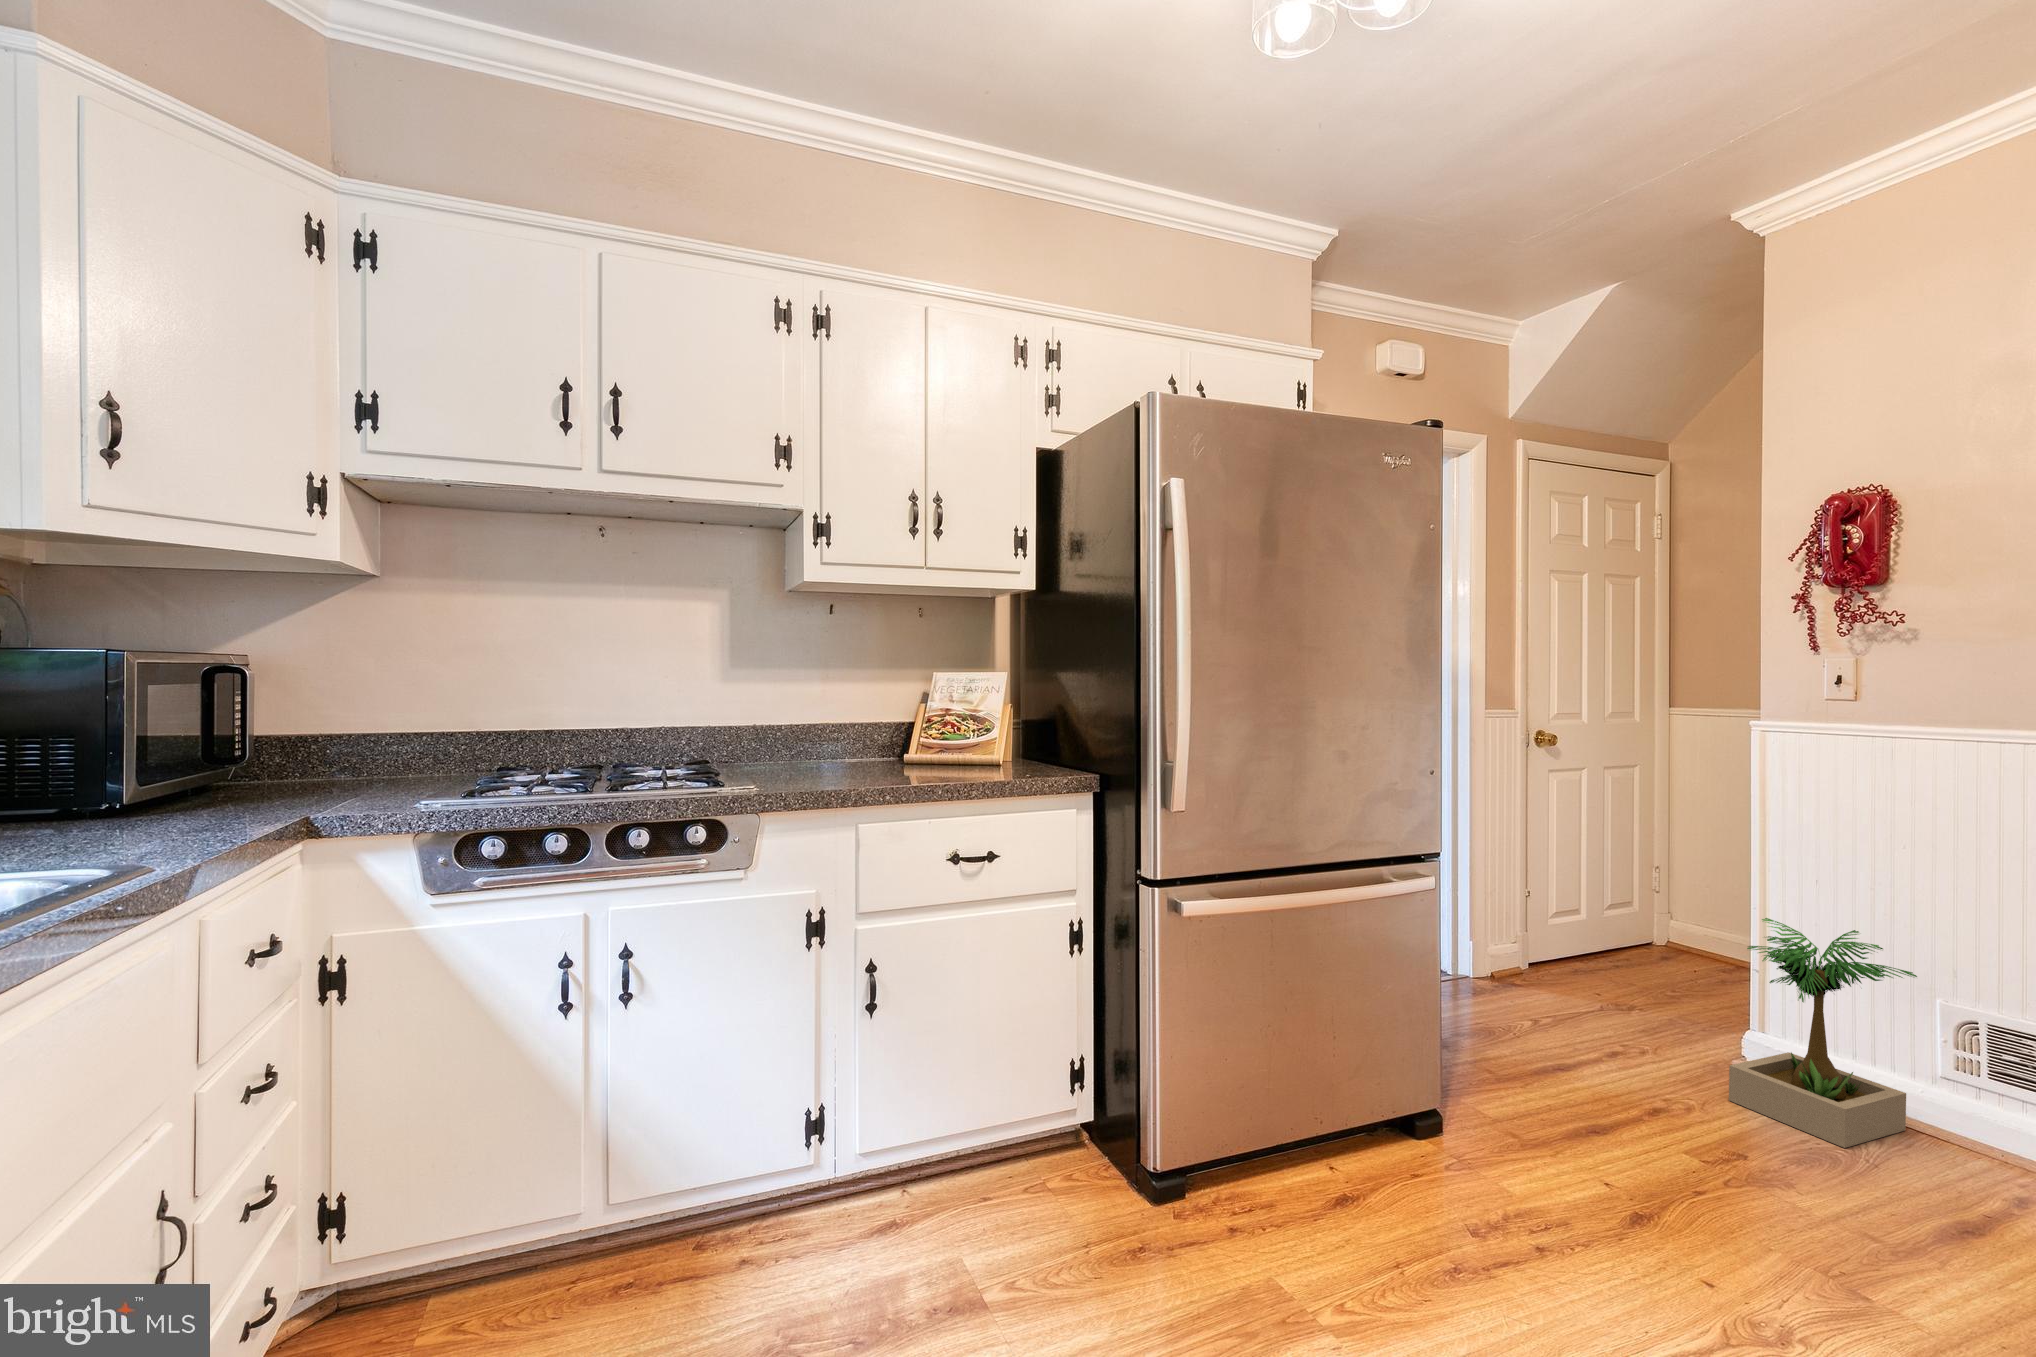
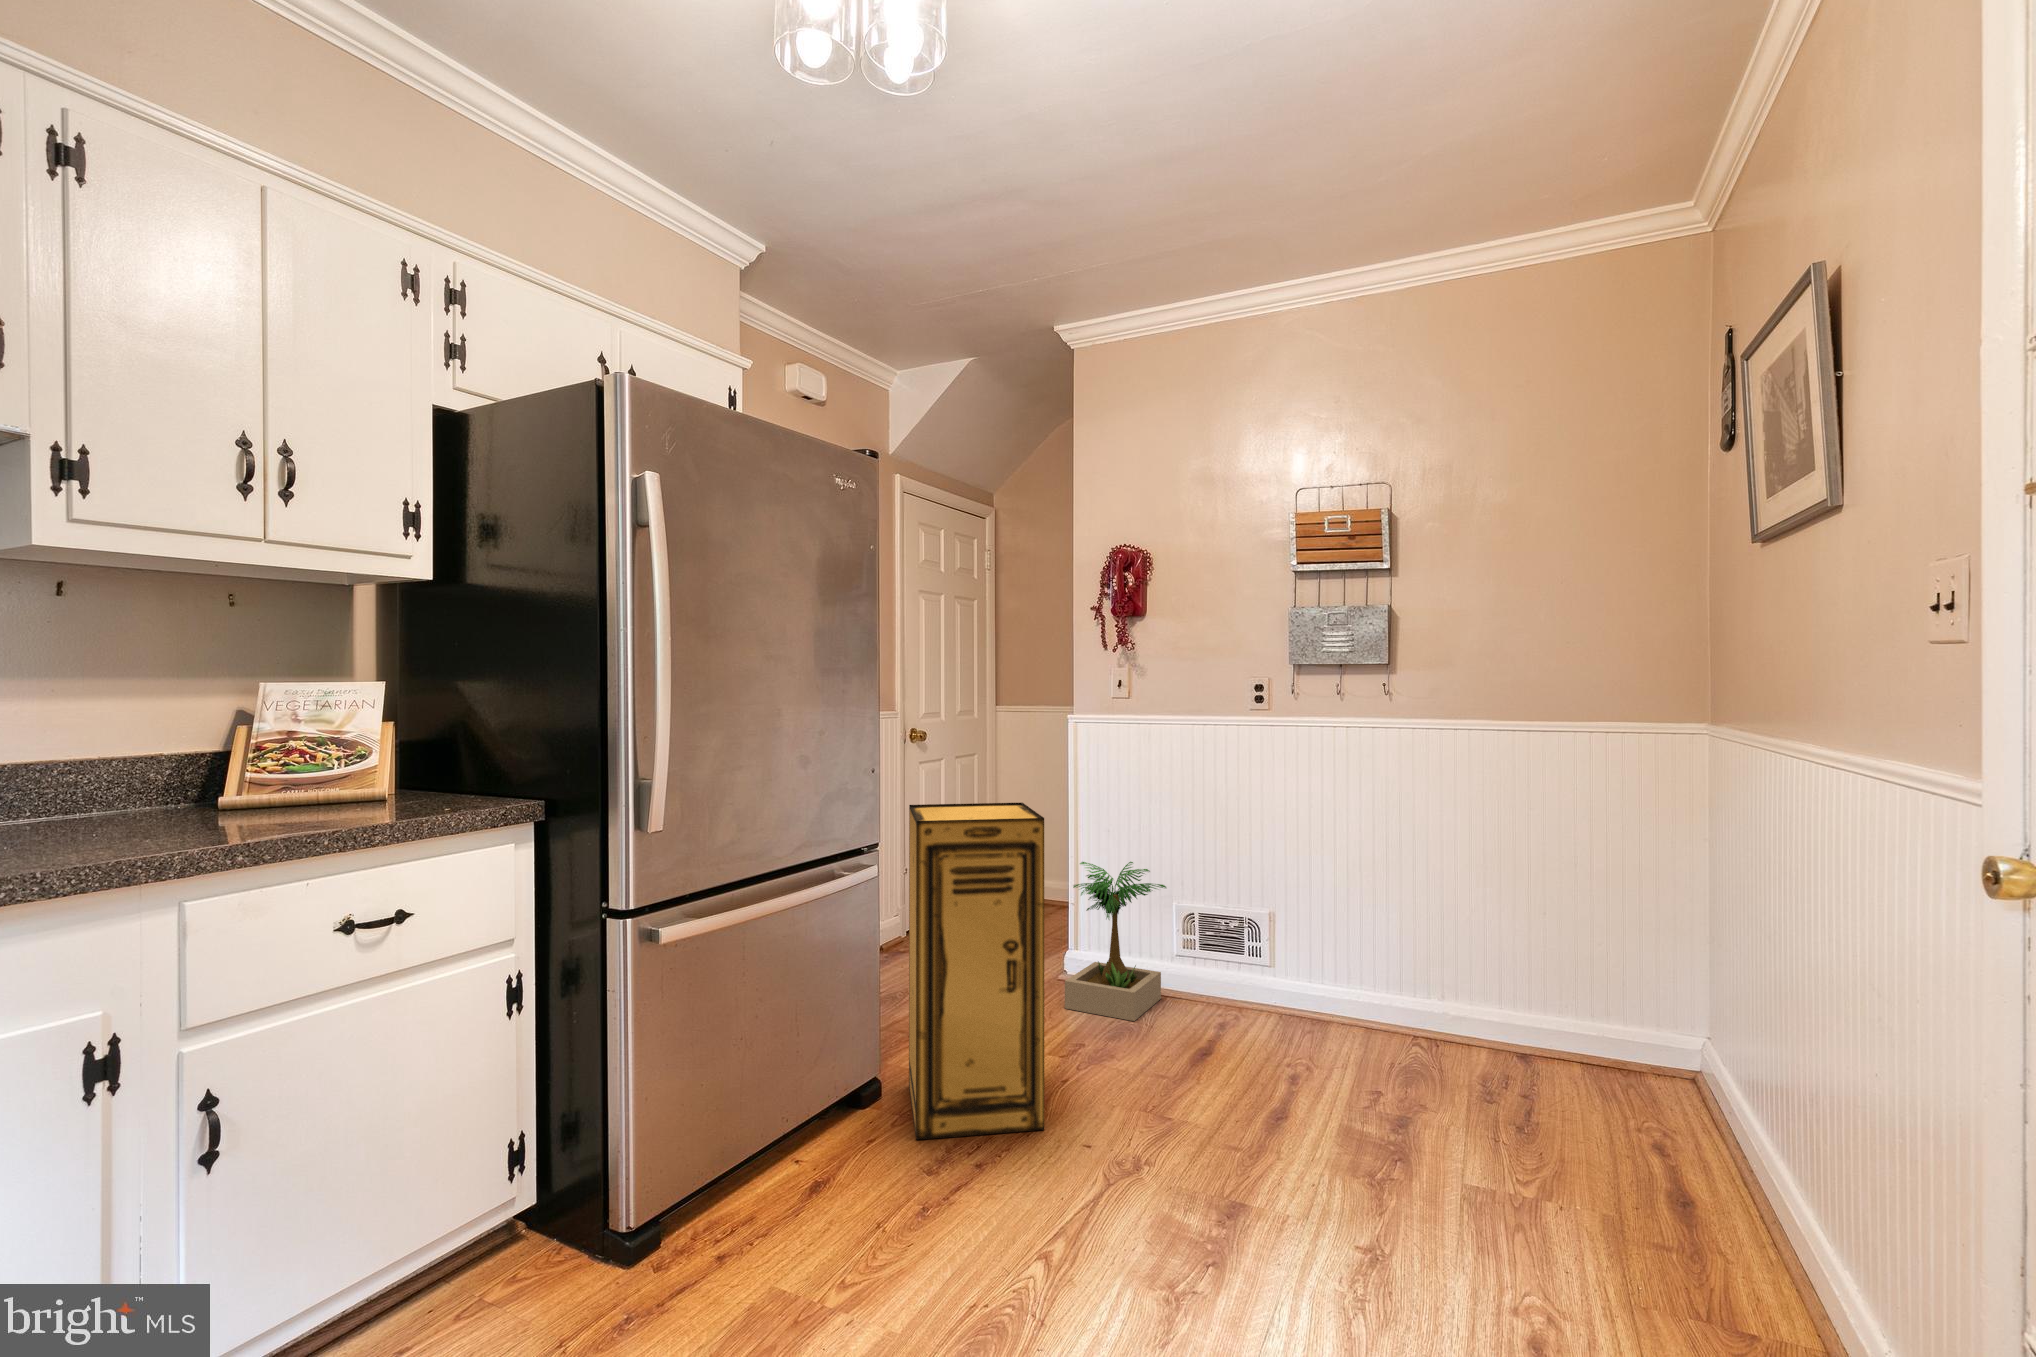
storage cabinet: none [1471,817,1656,1241] -> present [909,803,1044,1140]

